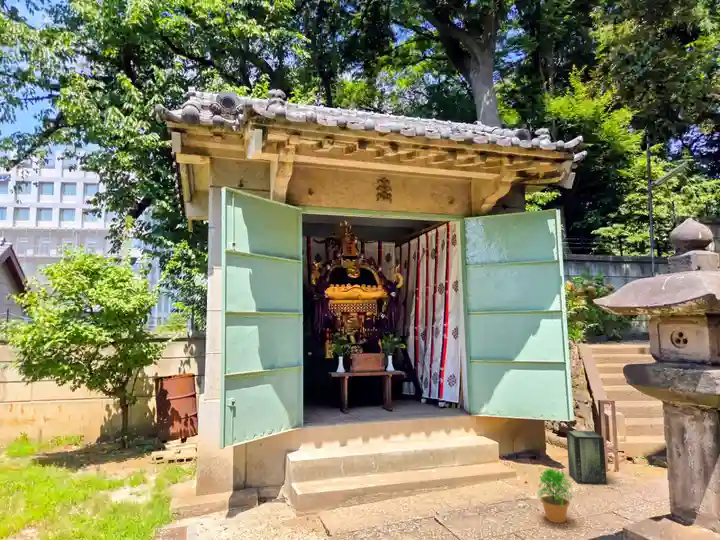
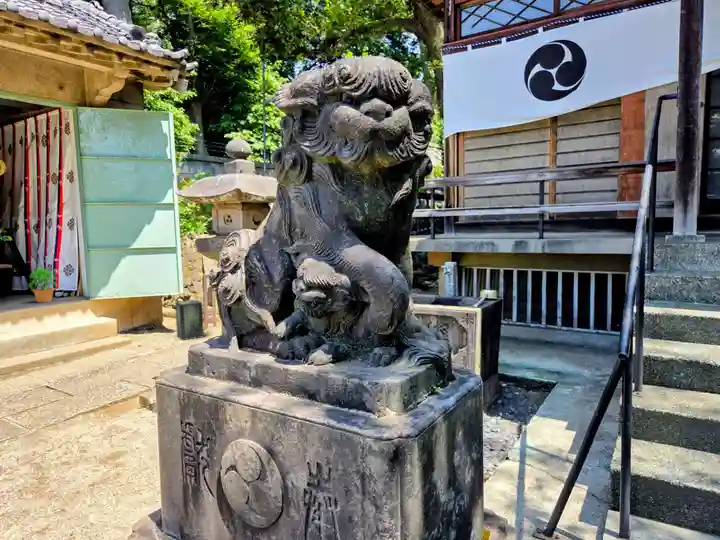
potted plant: present [537,469,571,523] -> present [30,268,56,302]

